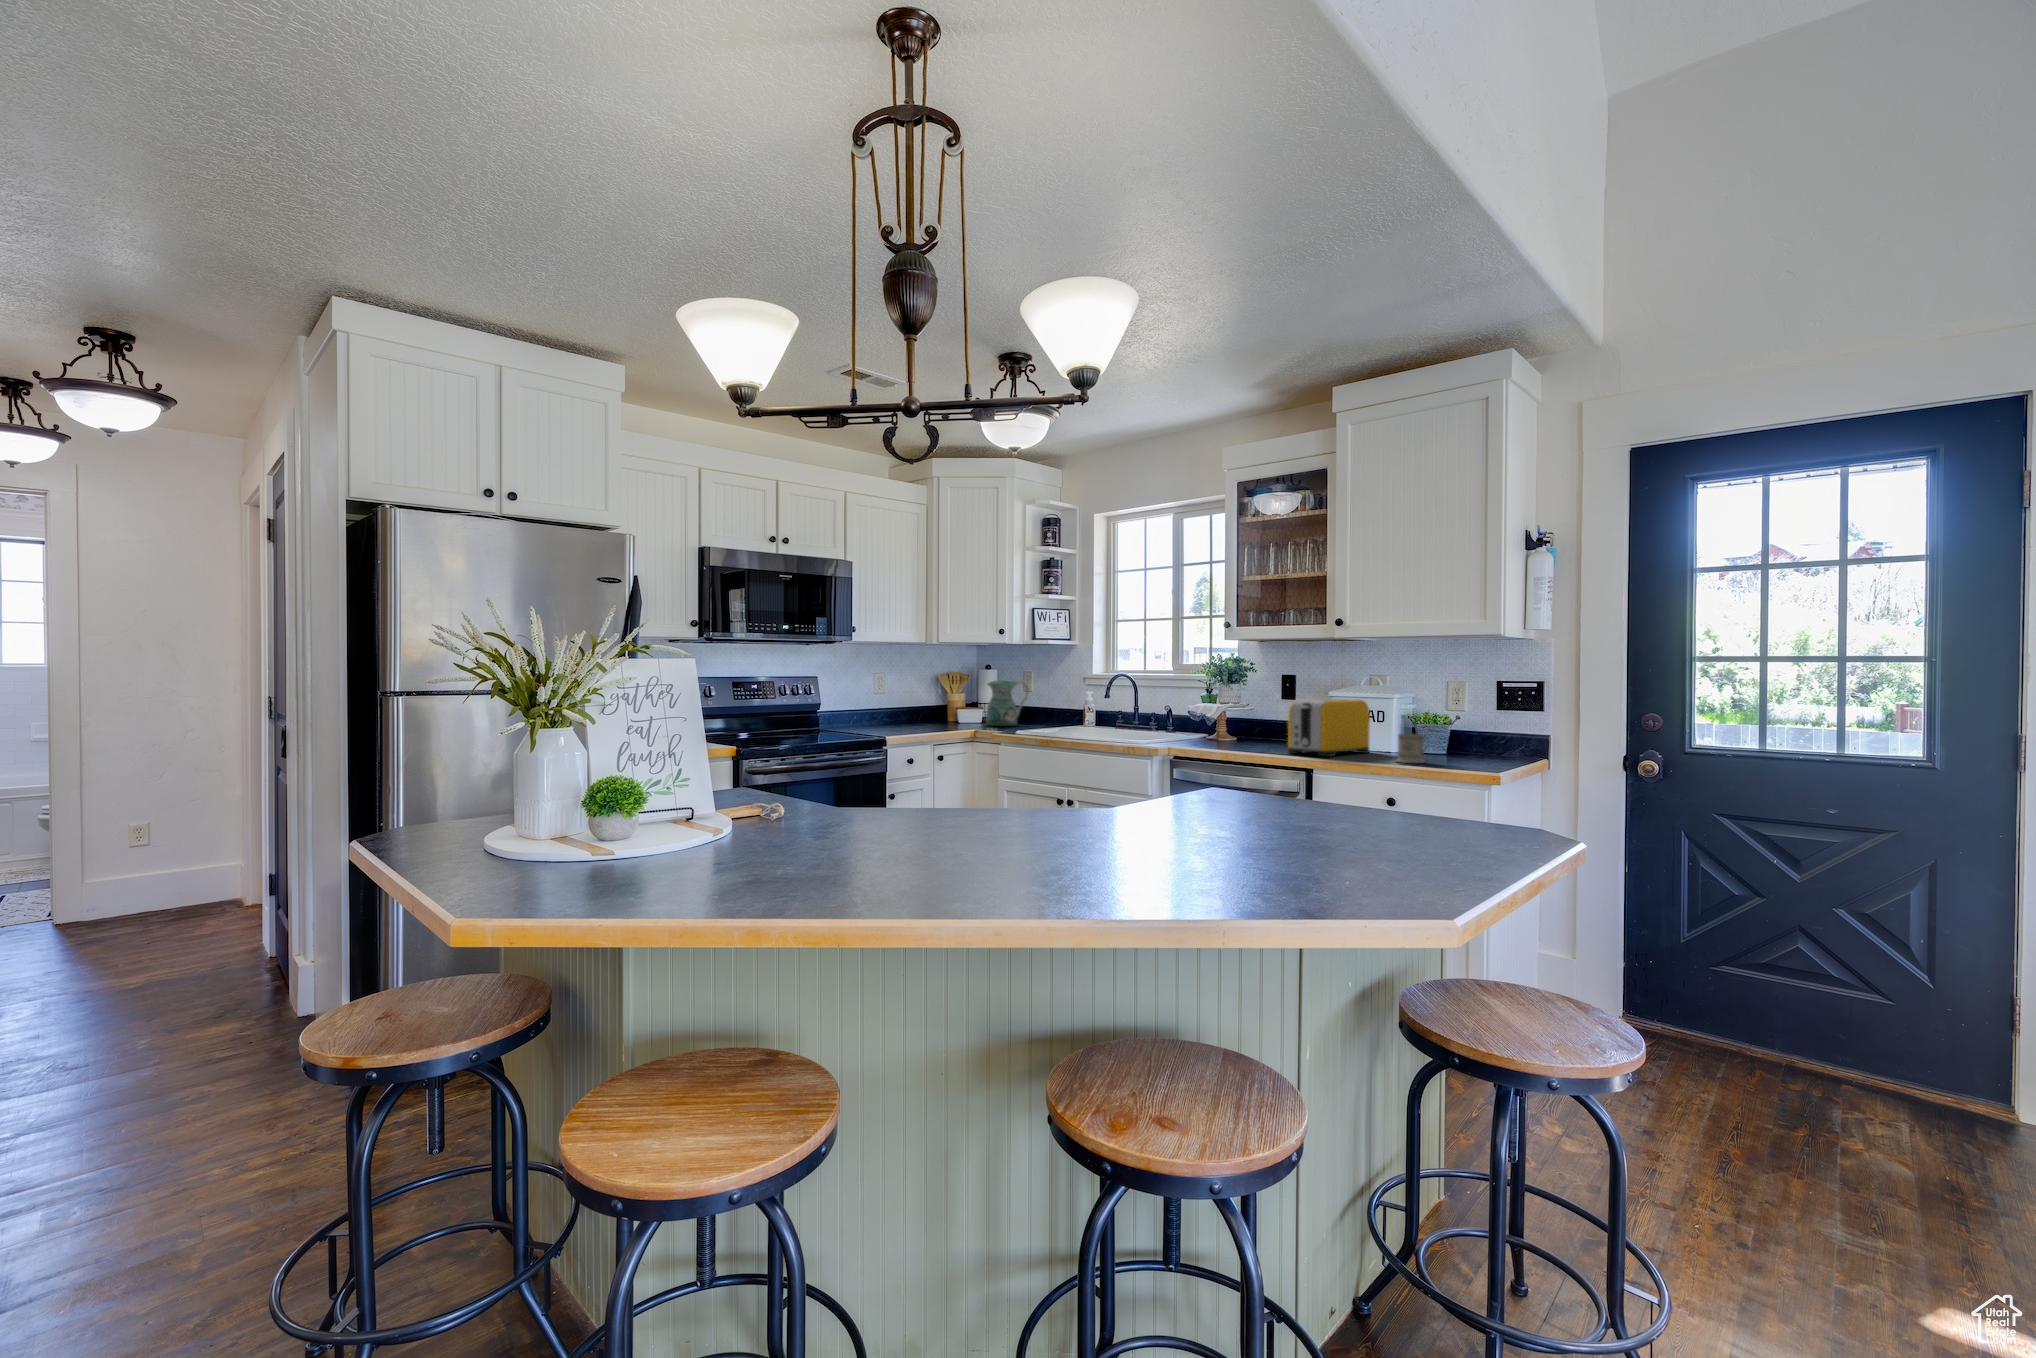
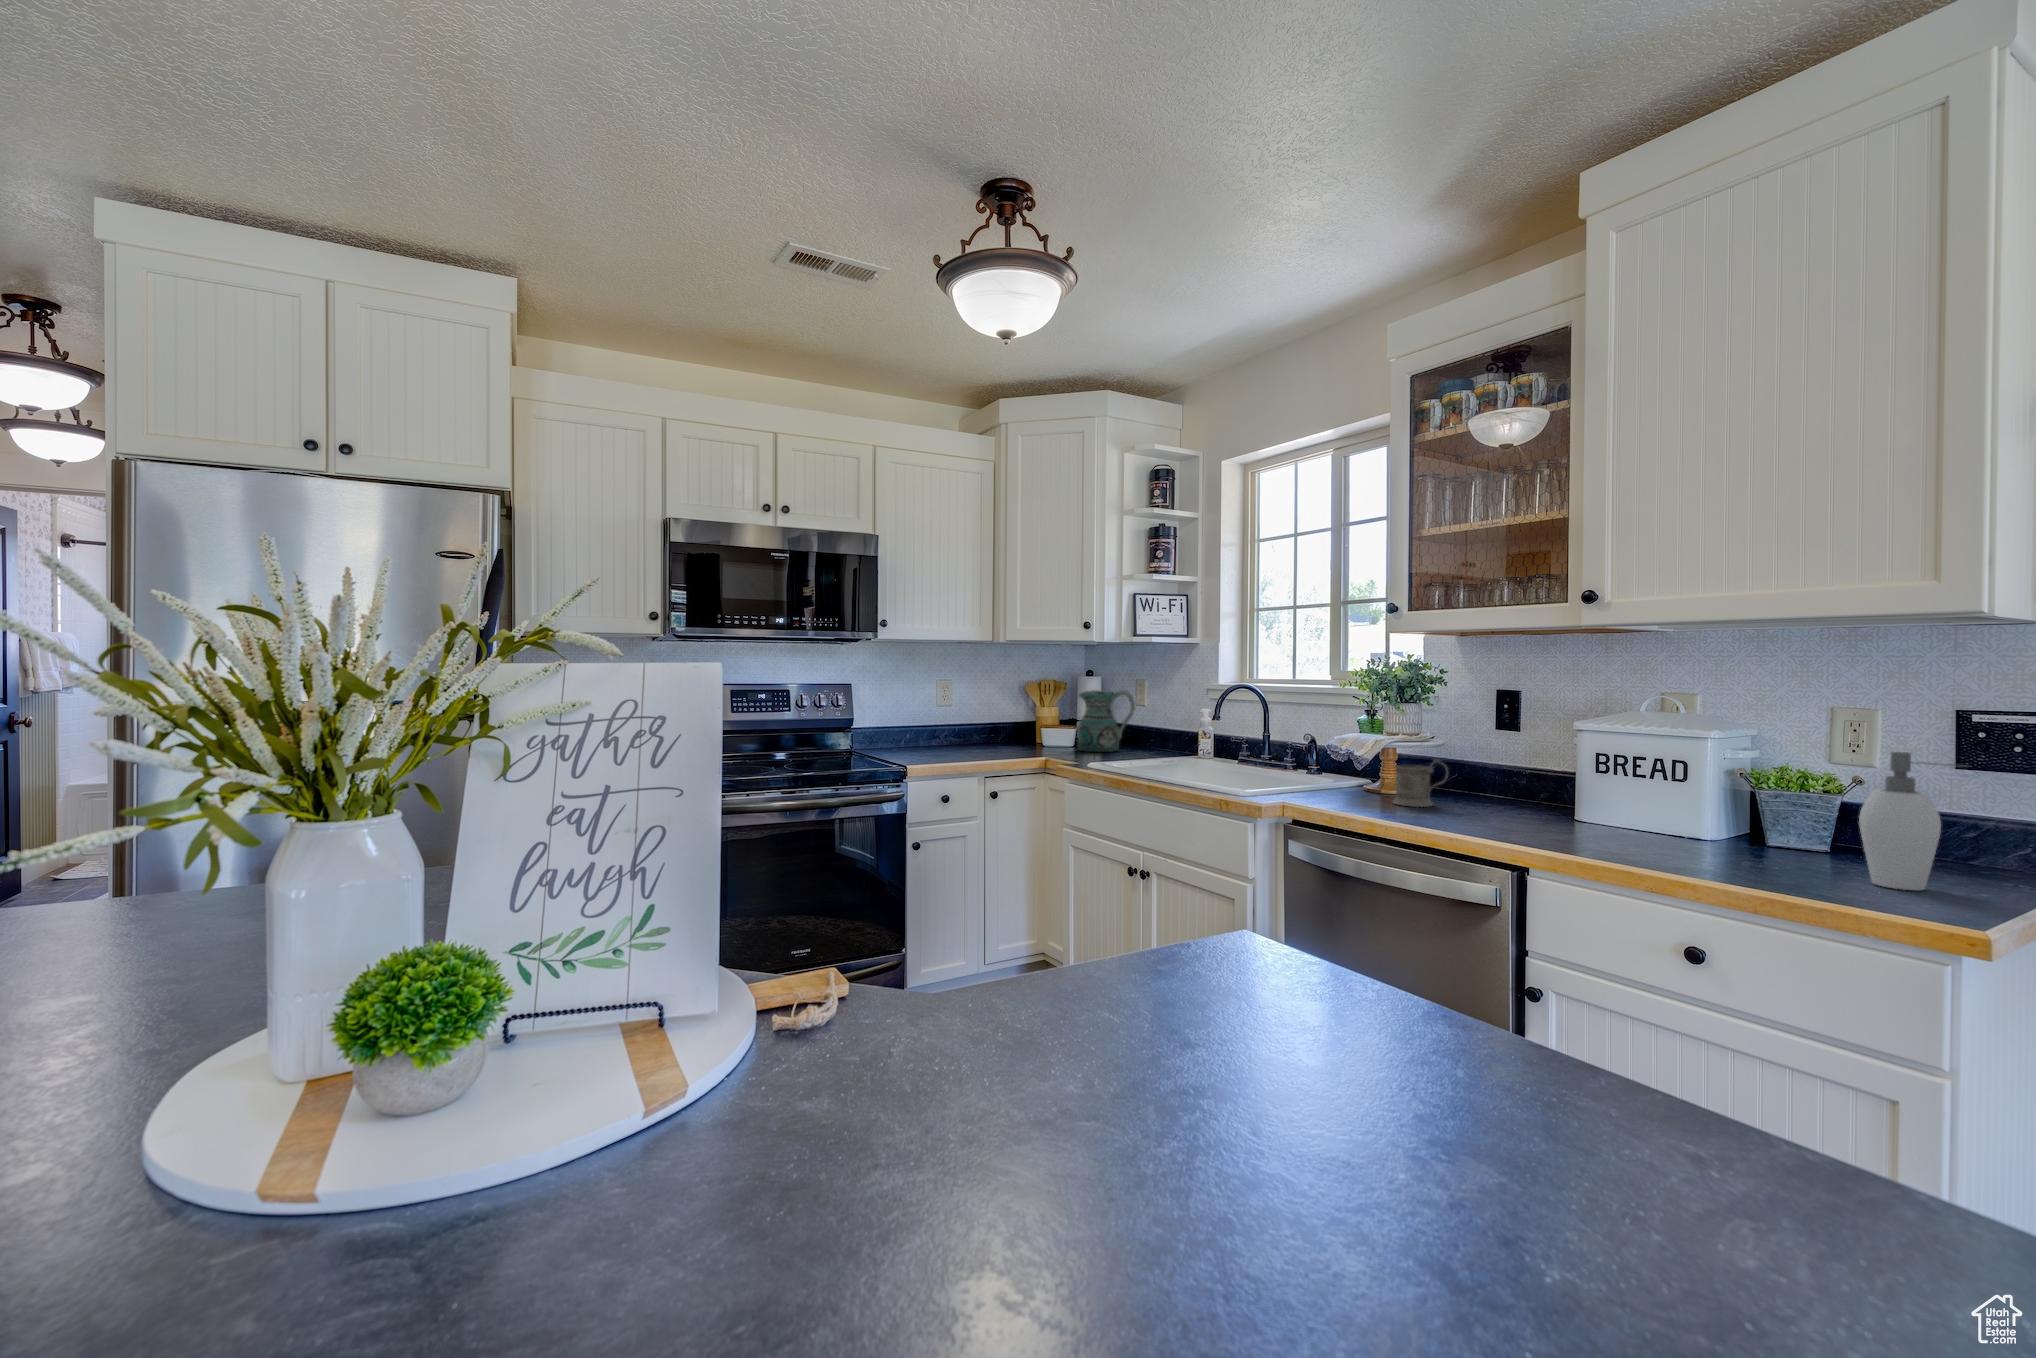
toaster: present [1288,698,1370,756] -> none [1486,735,1653,847]
soap dispenser: none [1457,700,1497,764] -> present [1859,752,1967,890]
mug: present [1397,729,1433,763] -> present [1393,760,1448,807]

